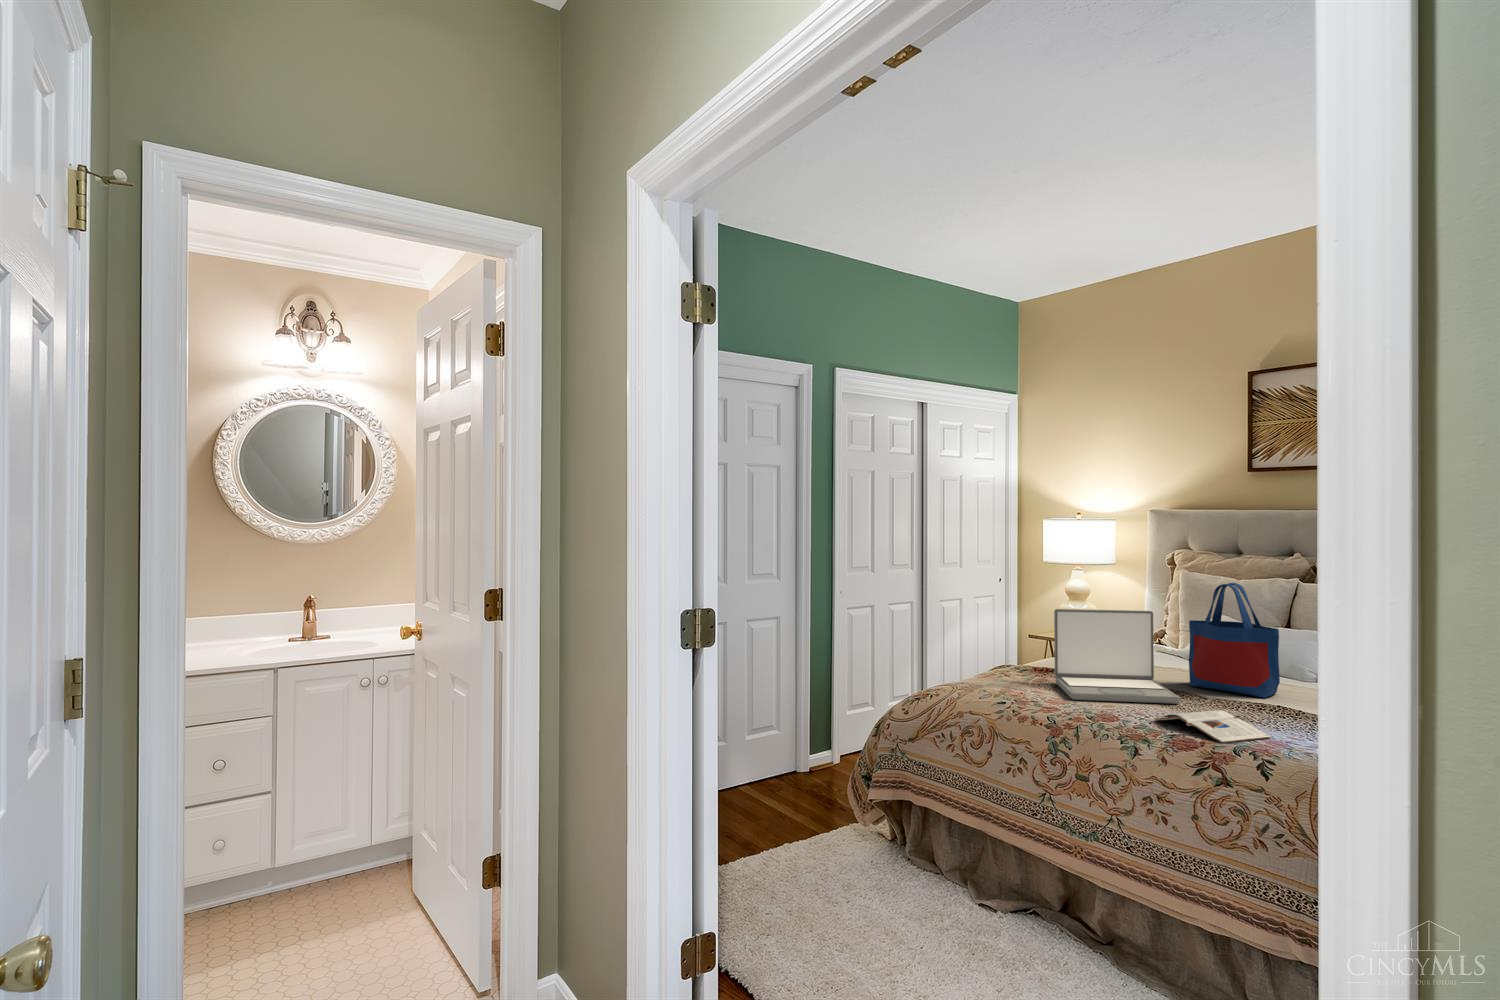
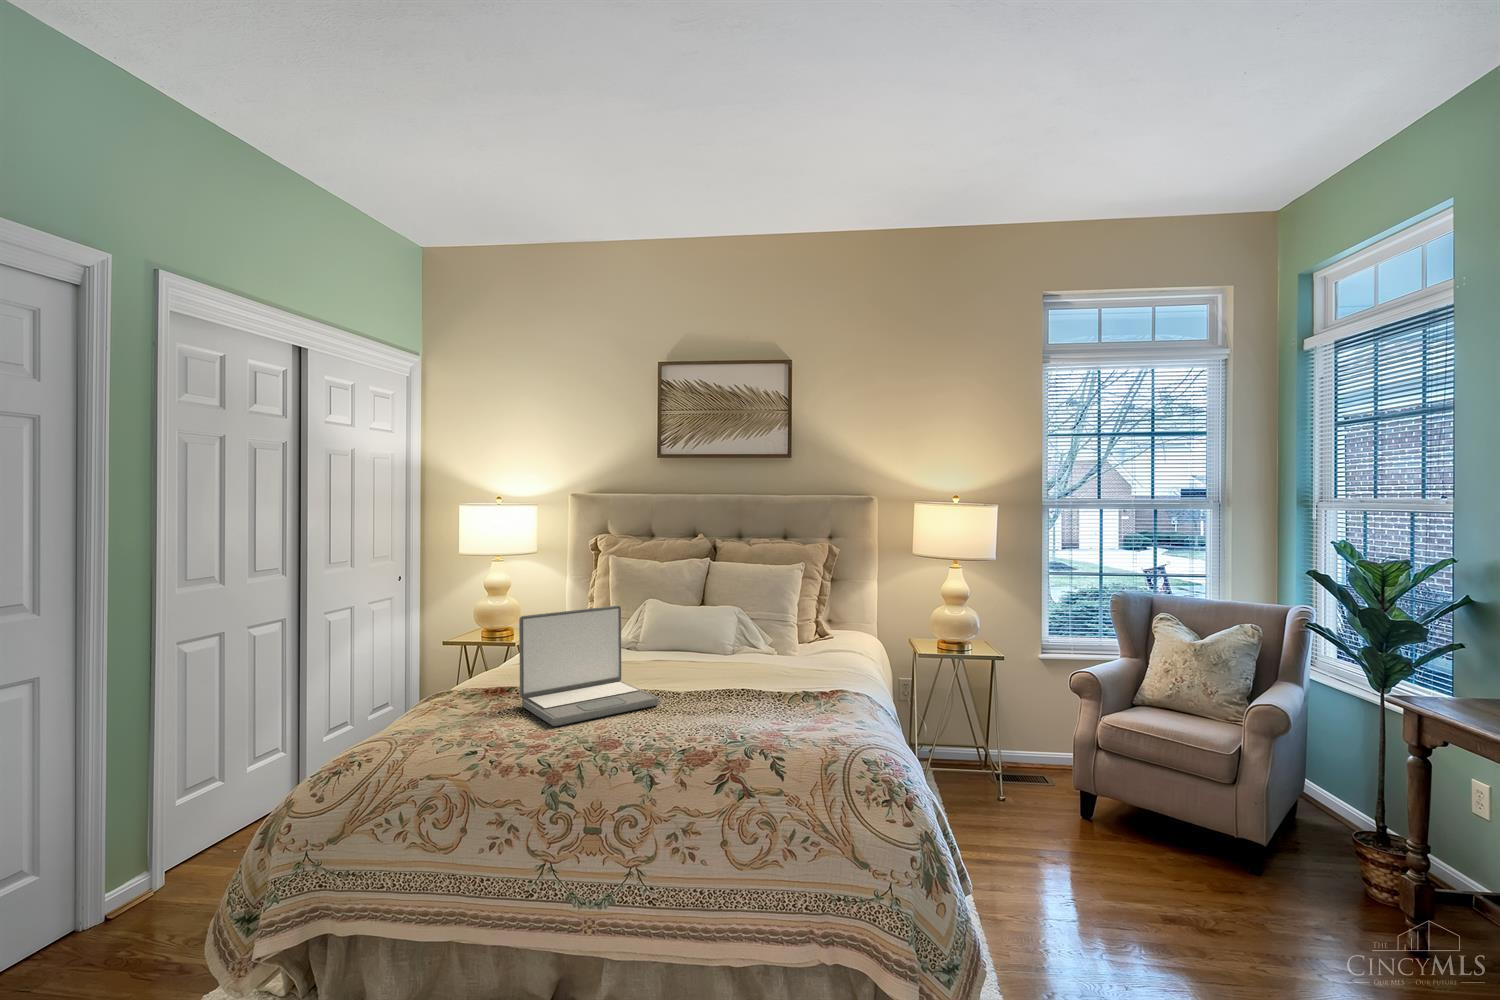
tote bag: present [1189,583,1280,698] -> none [647,568,728,680]
magazine: present [1156,711,1271,743] -> none [653,707,760,747]

